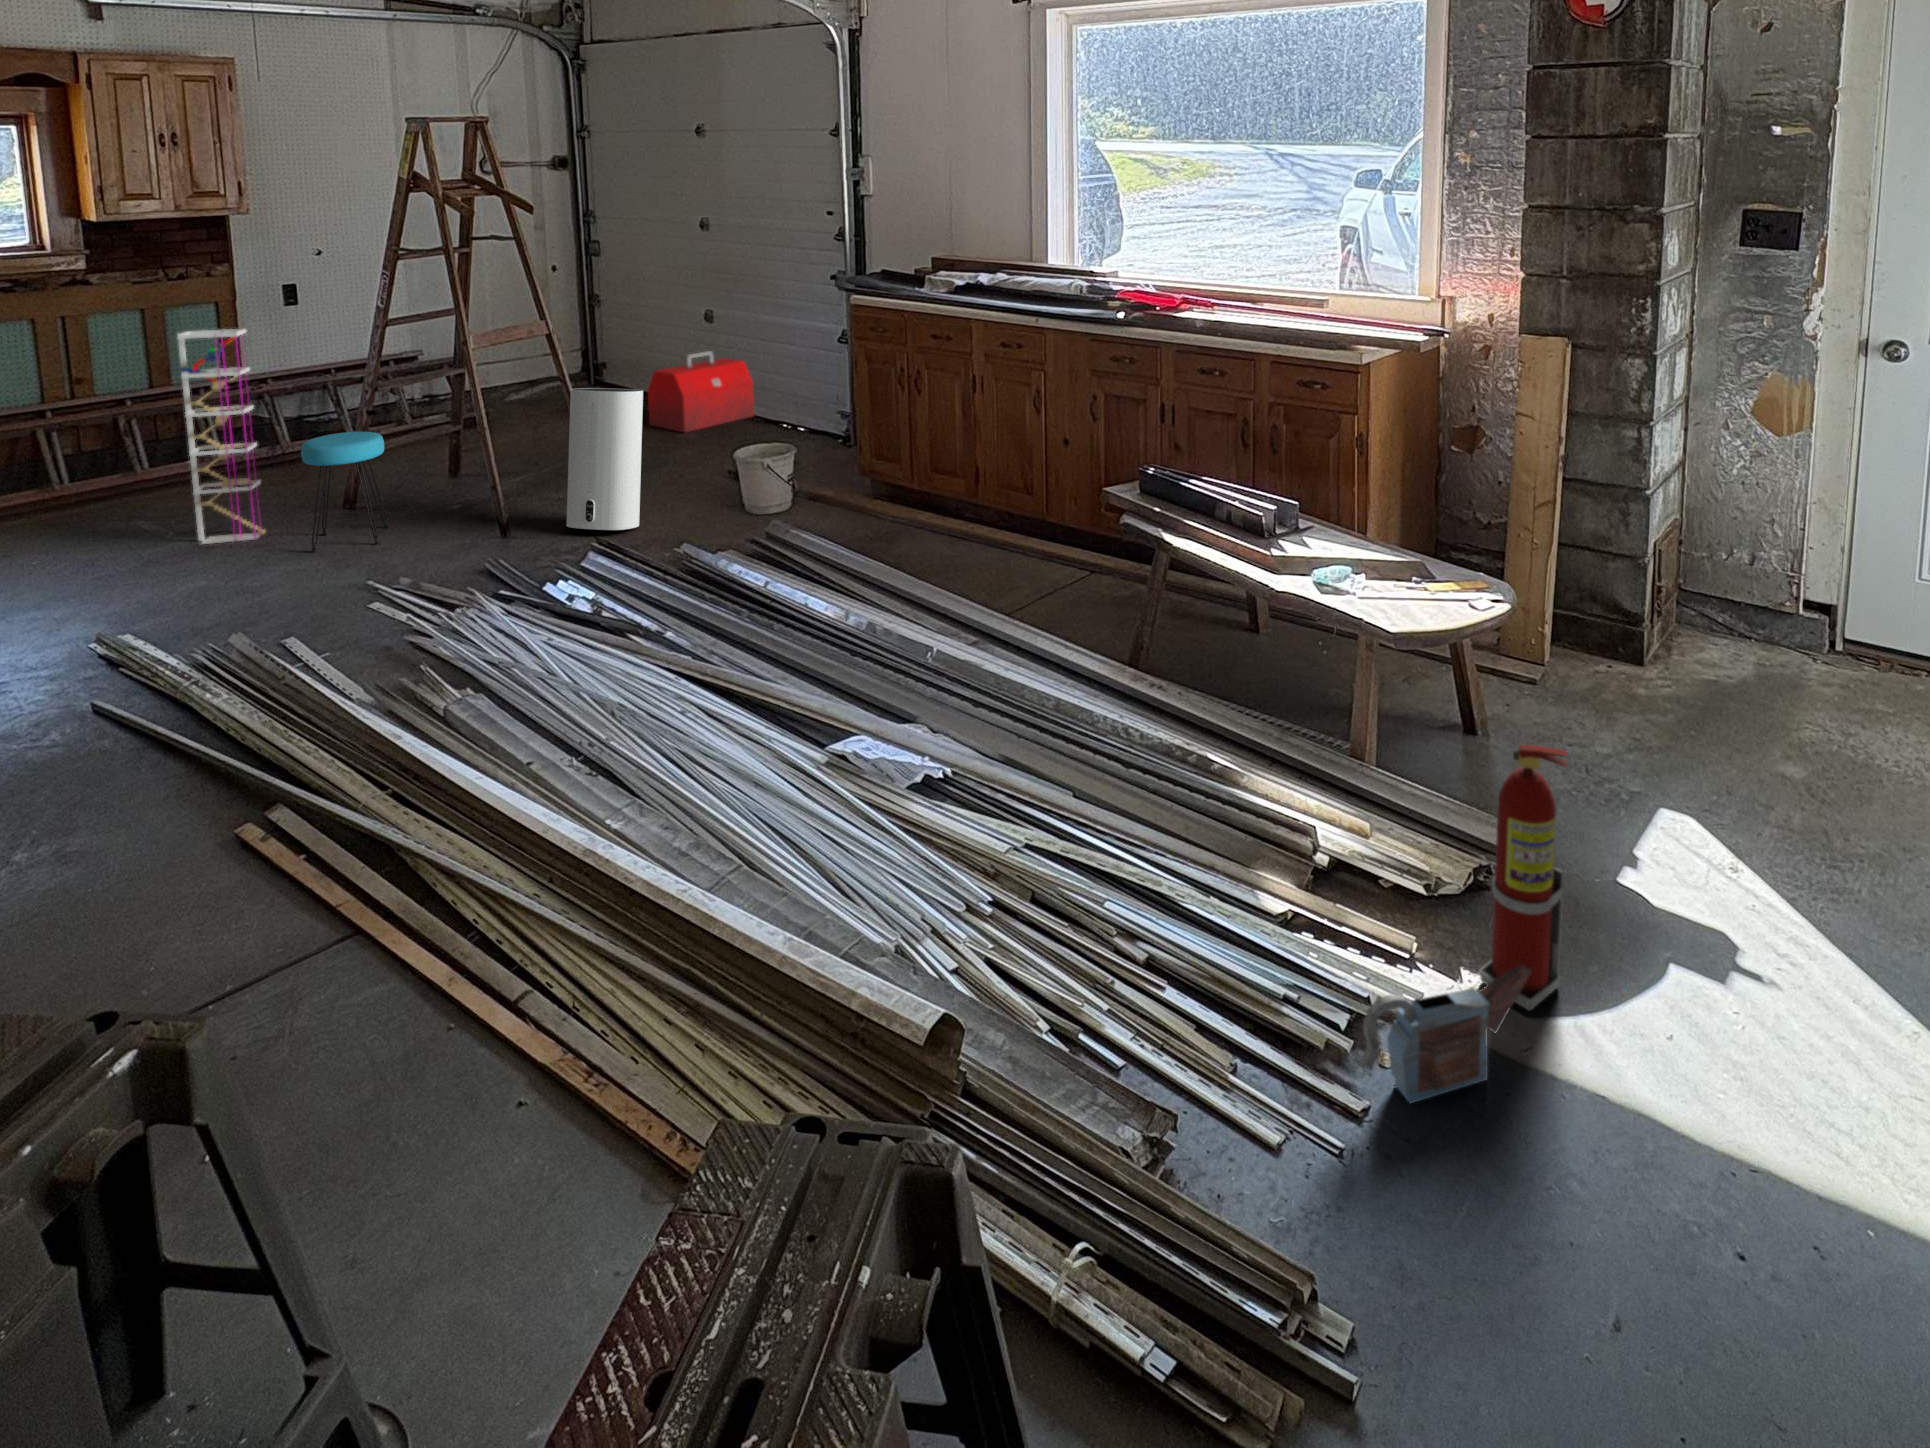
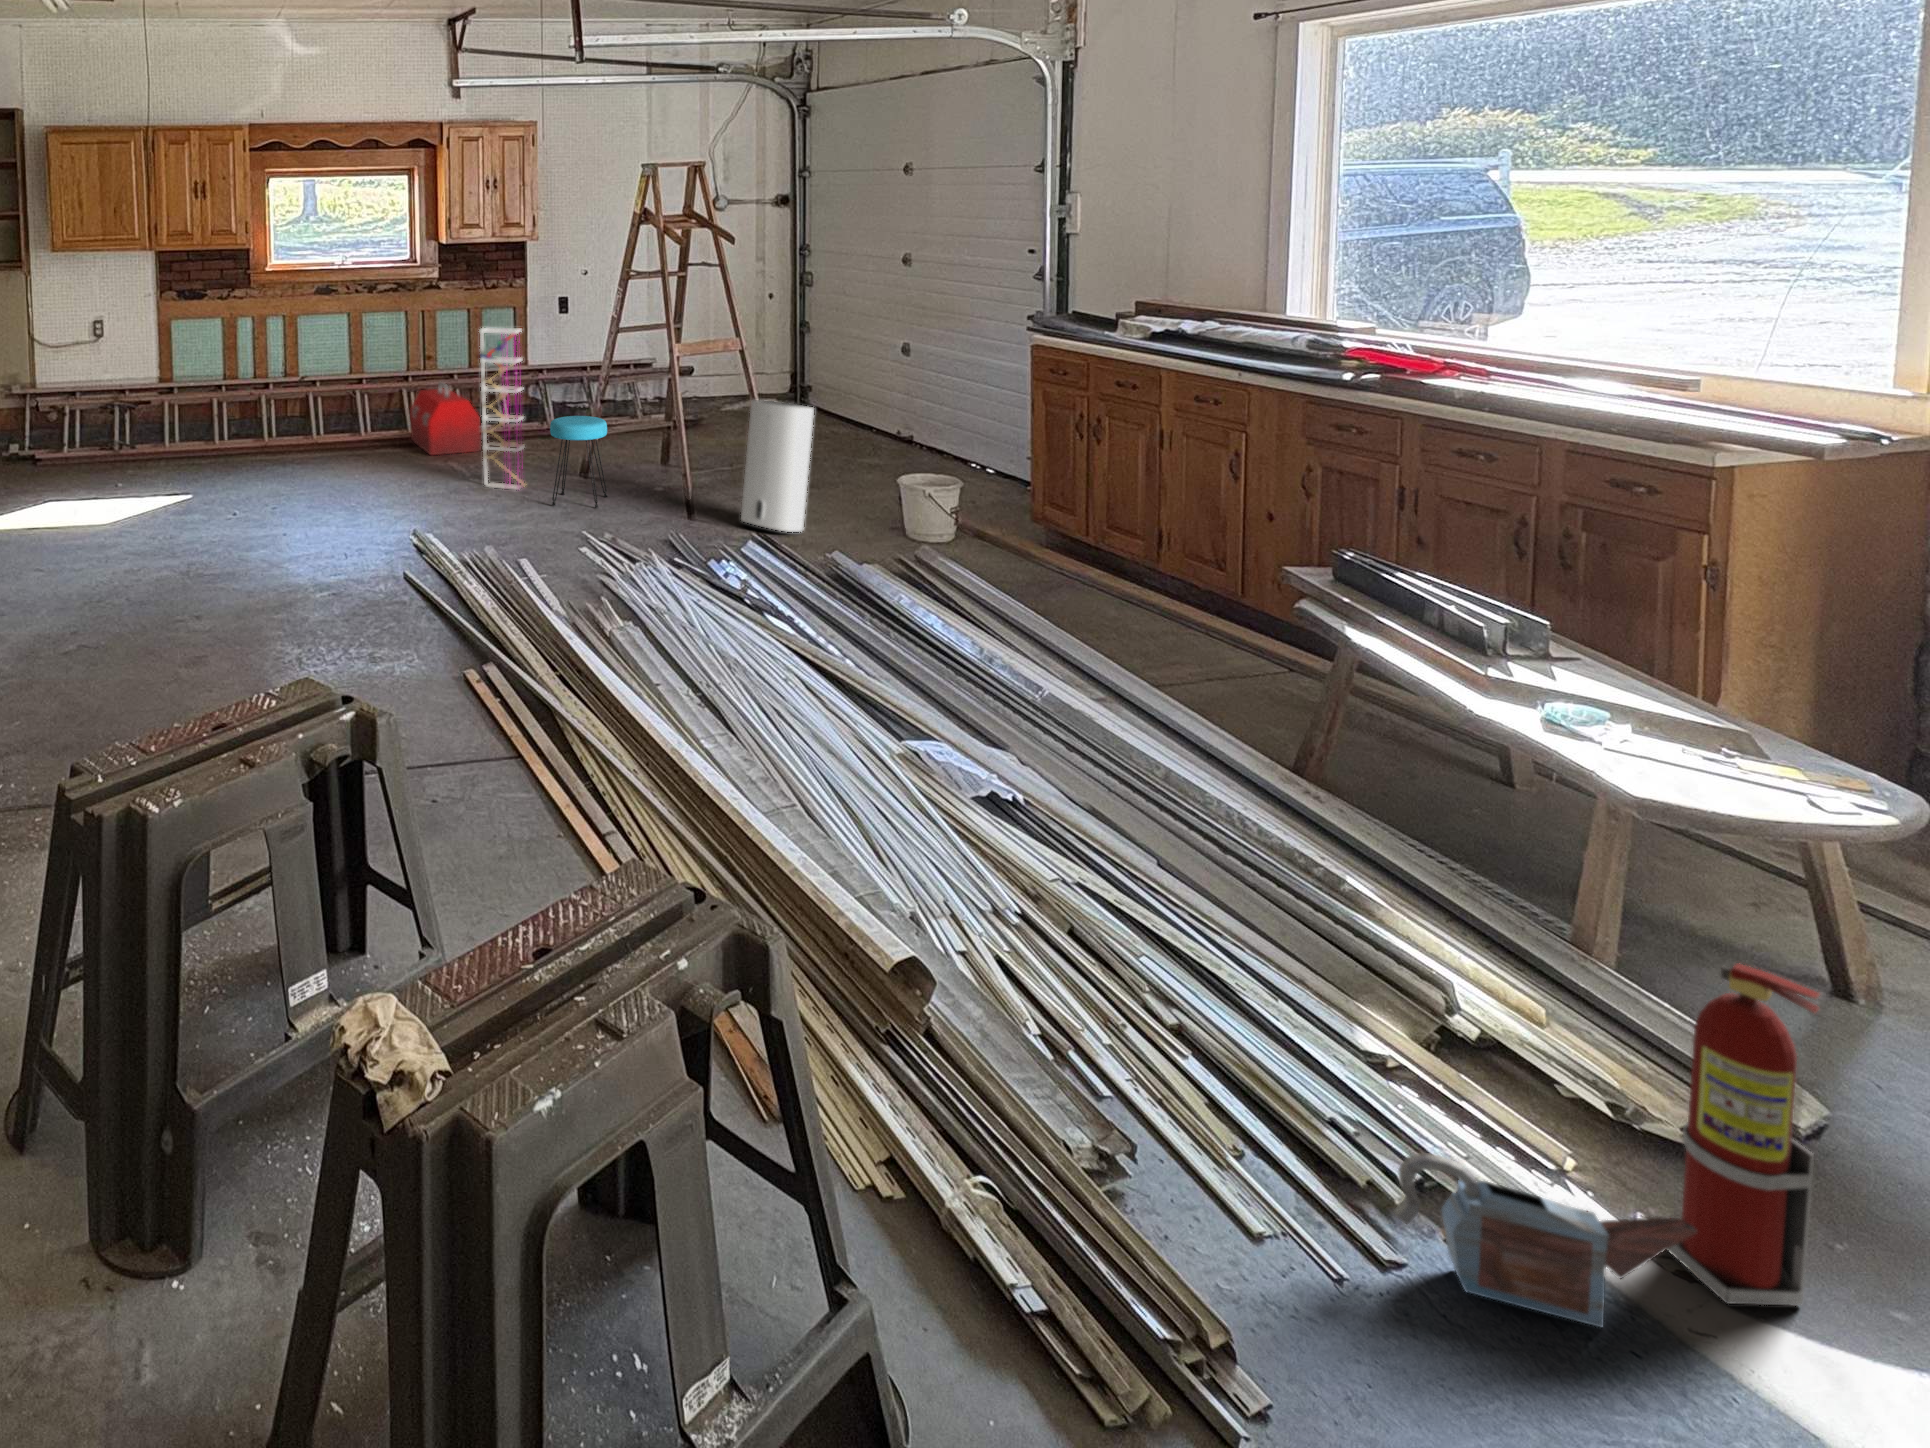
toolbox: present [648,351,754,432] -> present [410,382,481,455]

